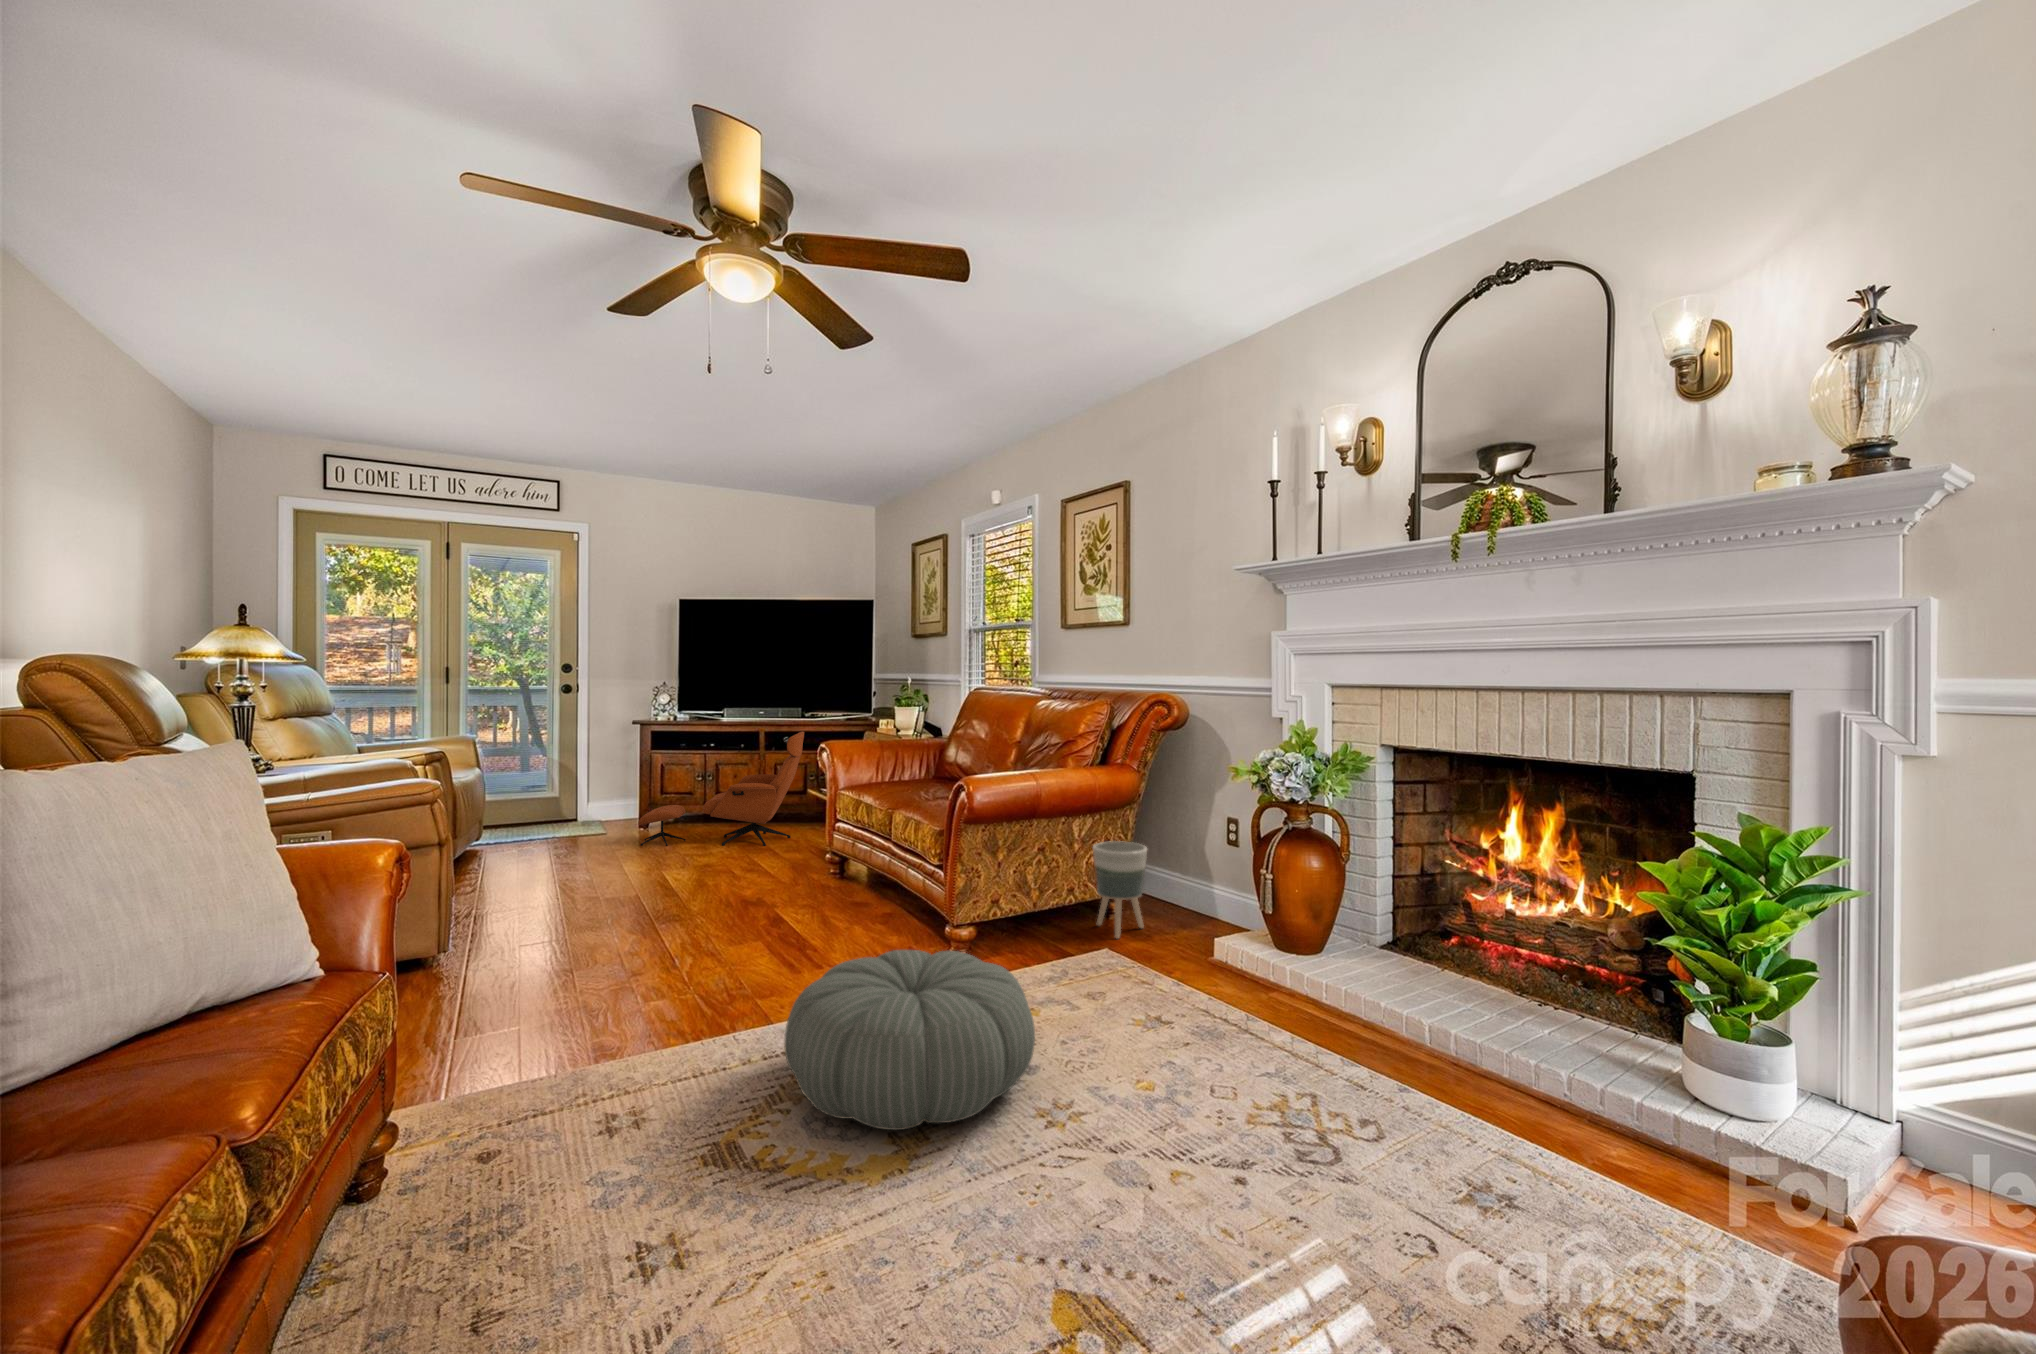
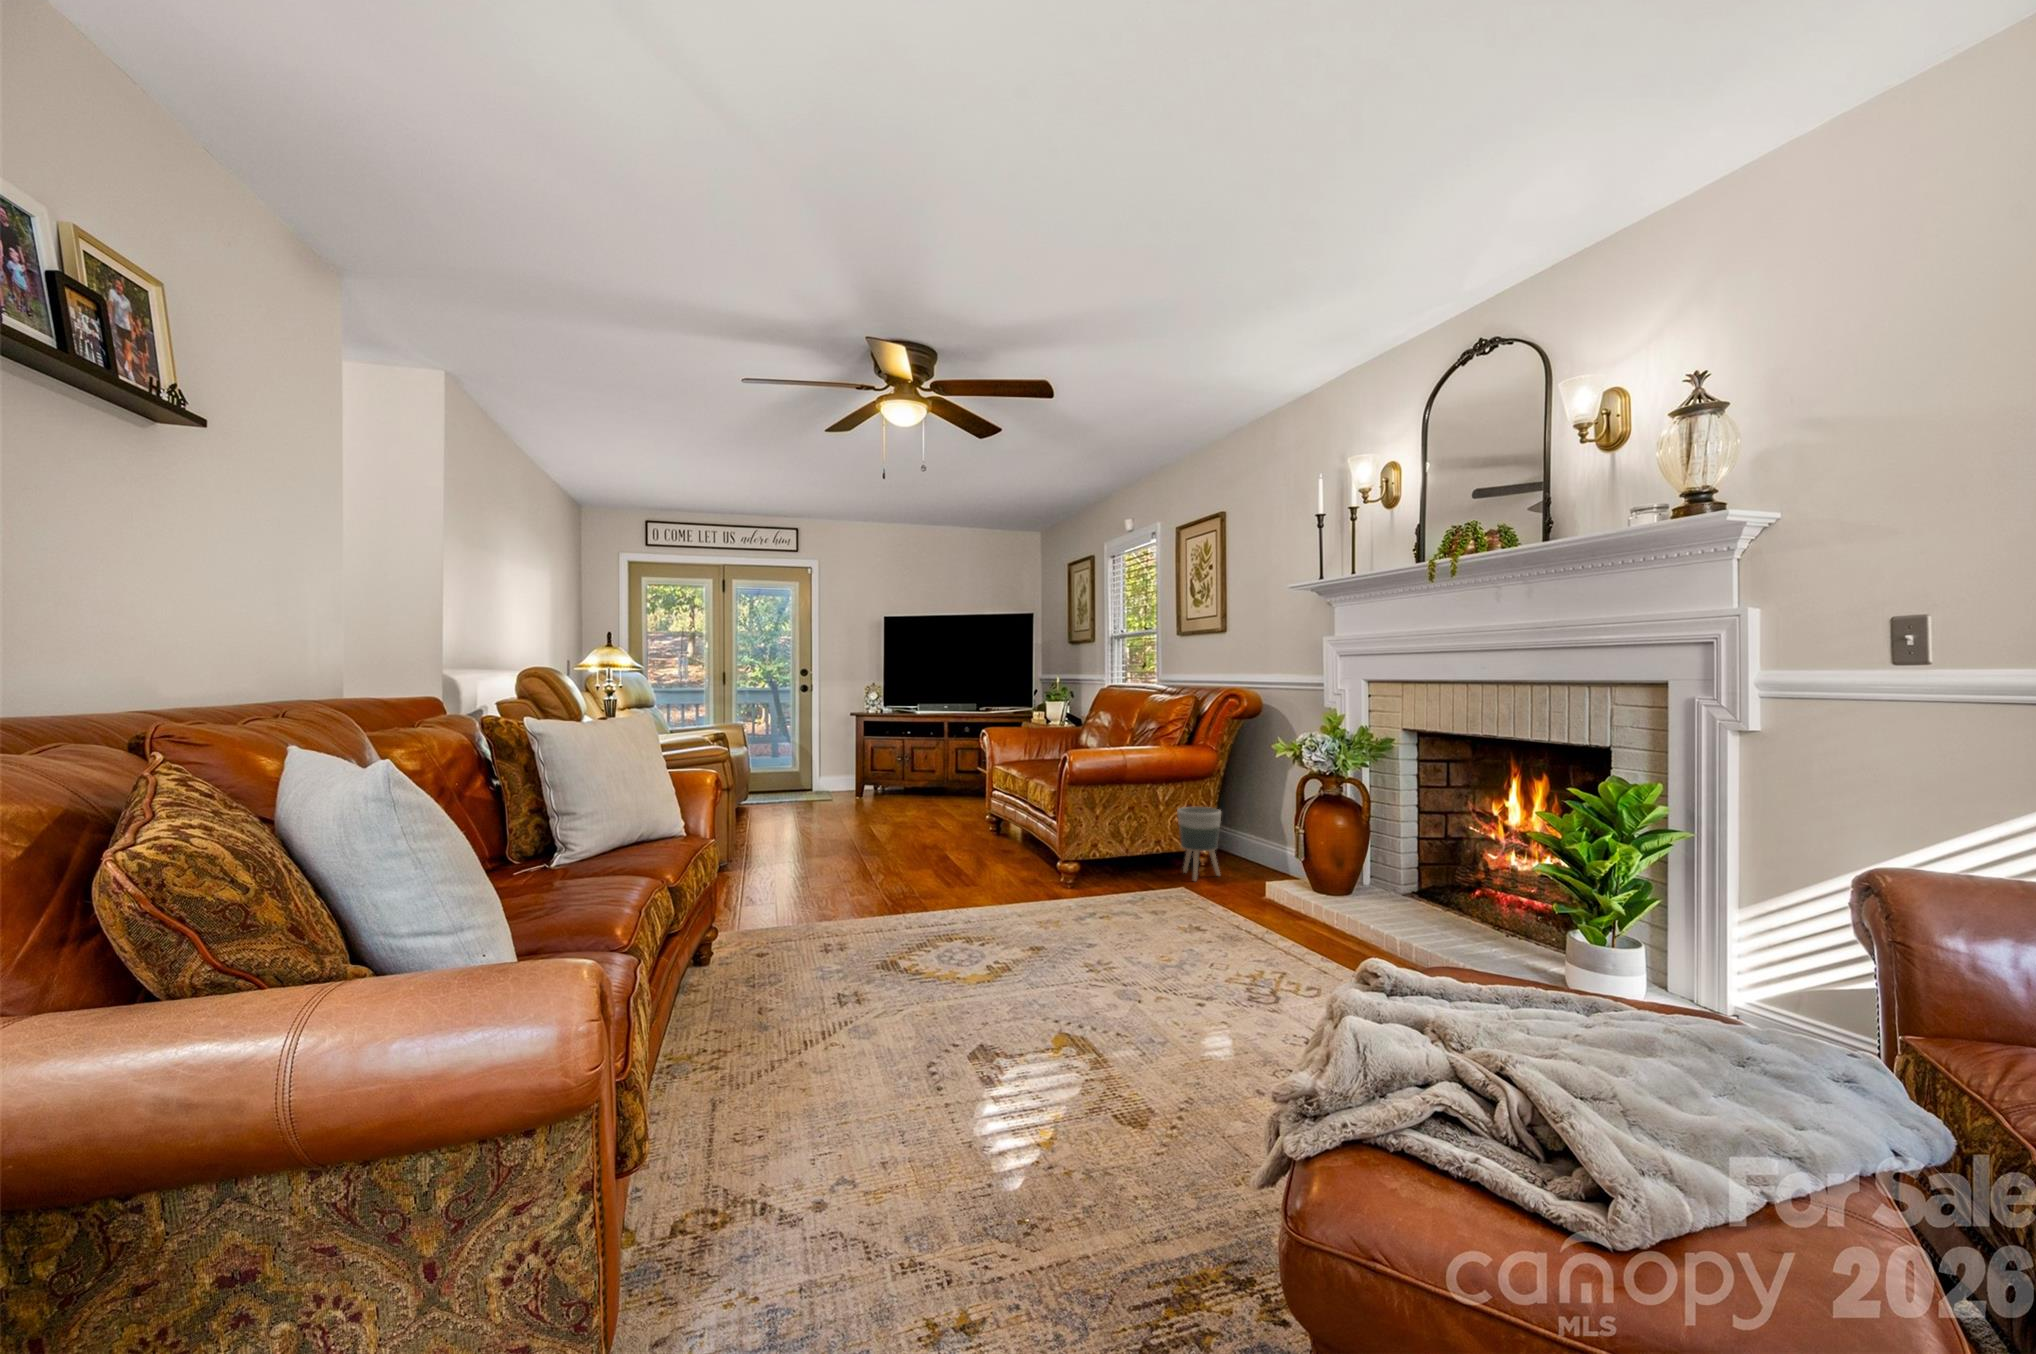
lounge chair: present [638,732,804,846] -> none [853,722,976,812]
pouf: present [784,950,1035,1130] -> none [927,863,1088,963]

